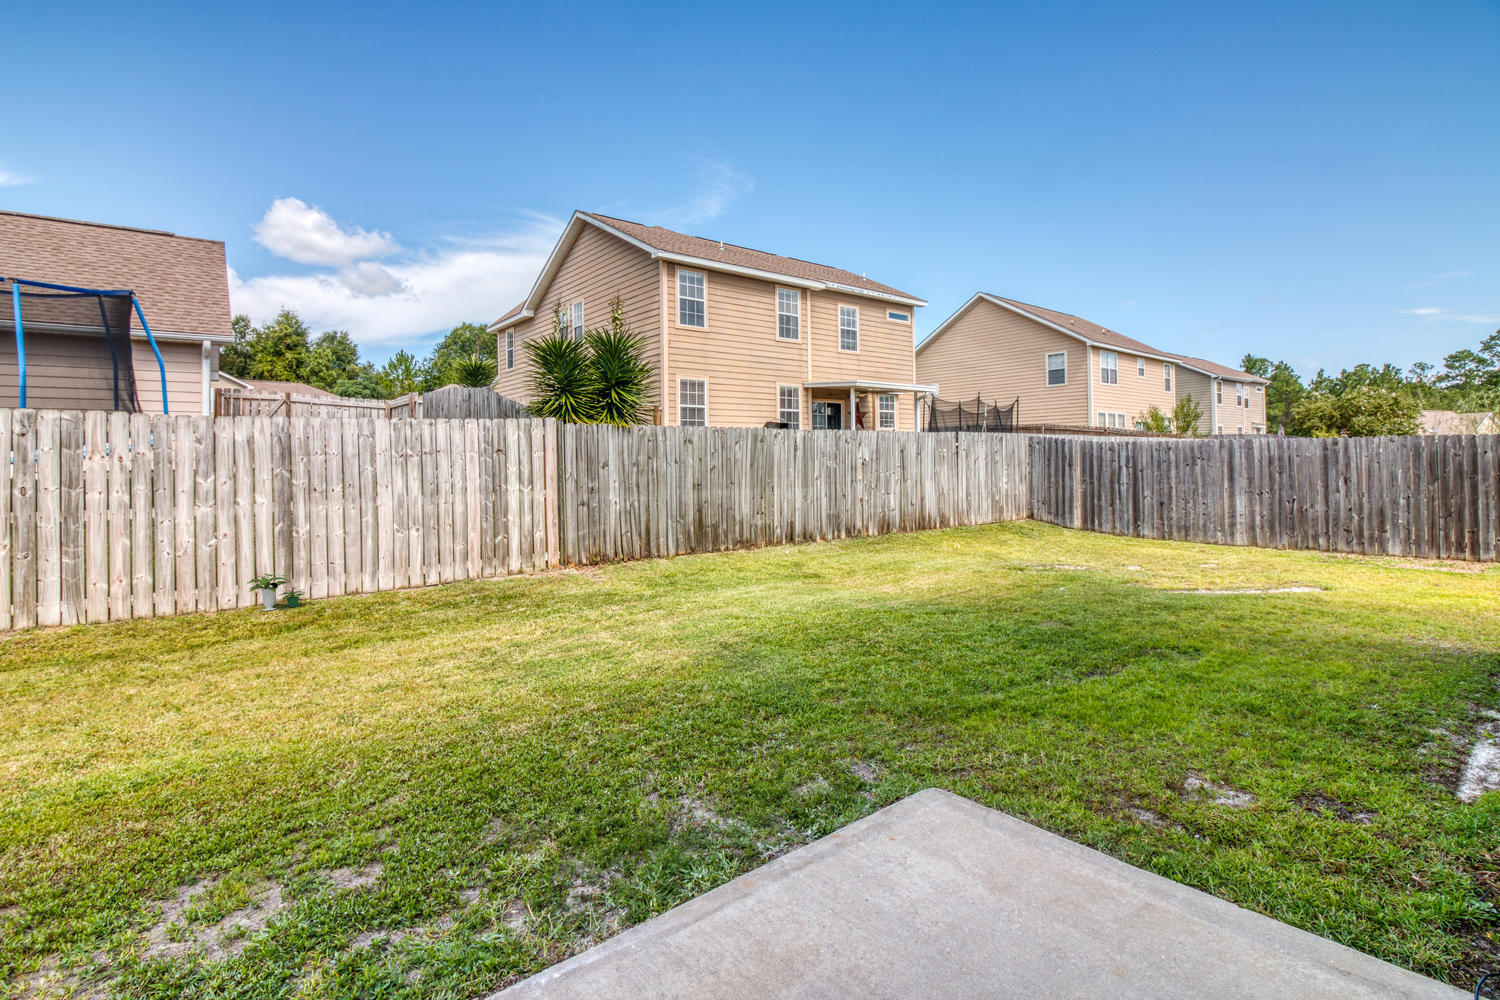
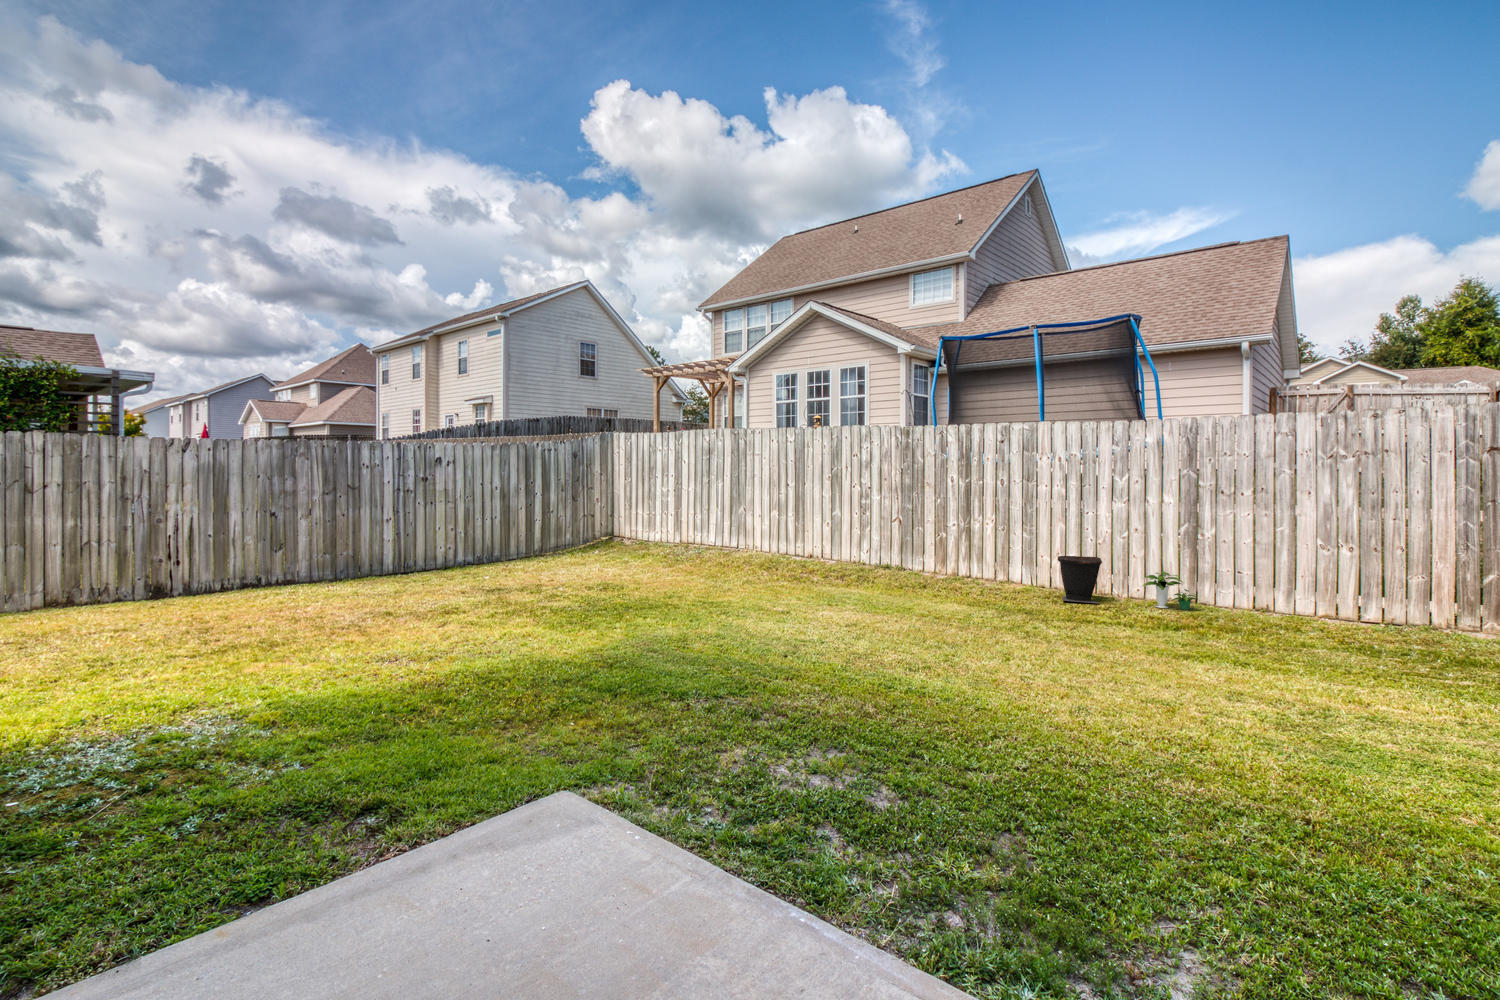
bucket: none [132,570,200,627] -> present [1058,553,1102,603]

